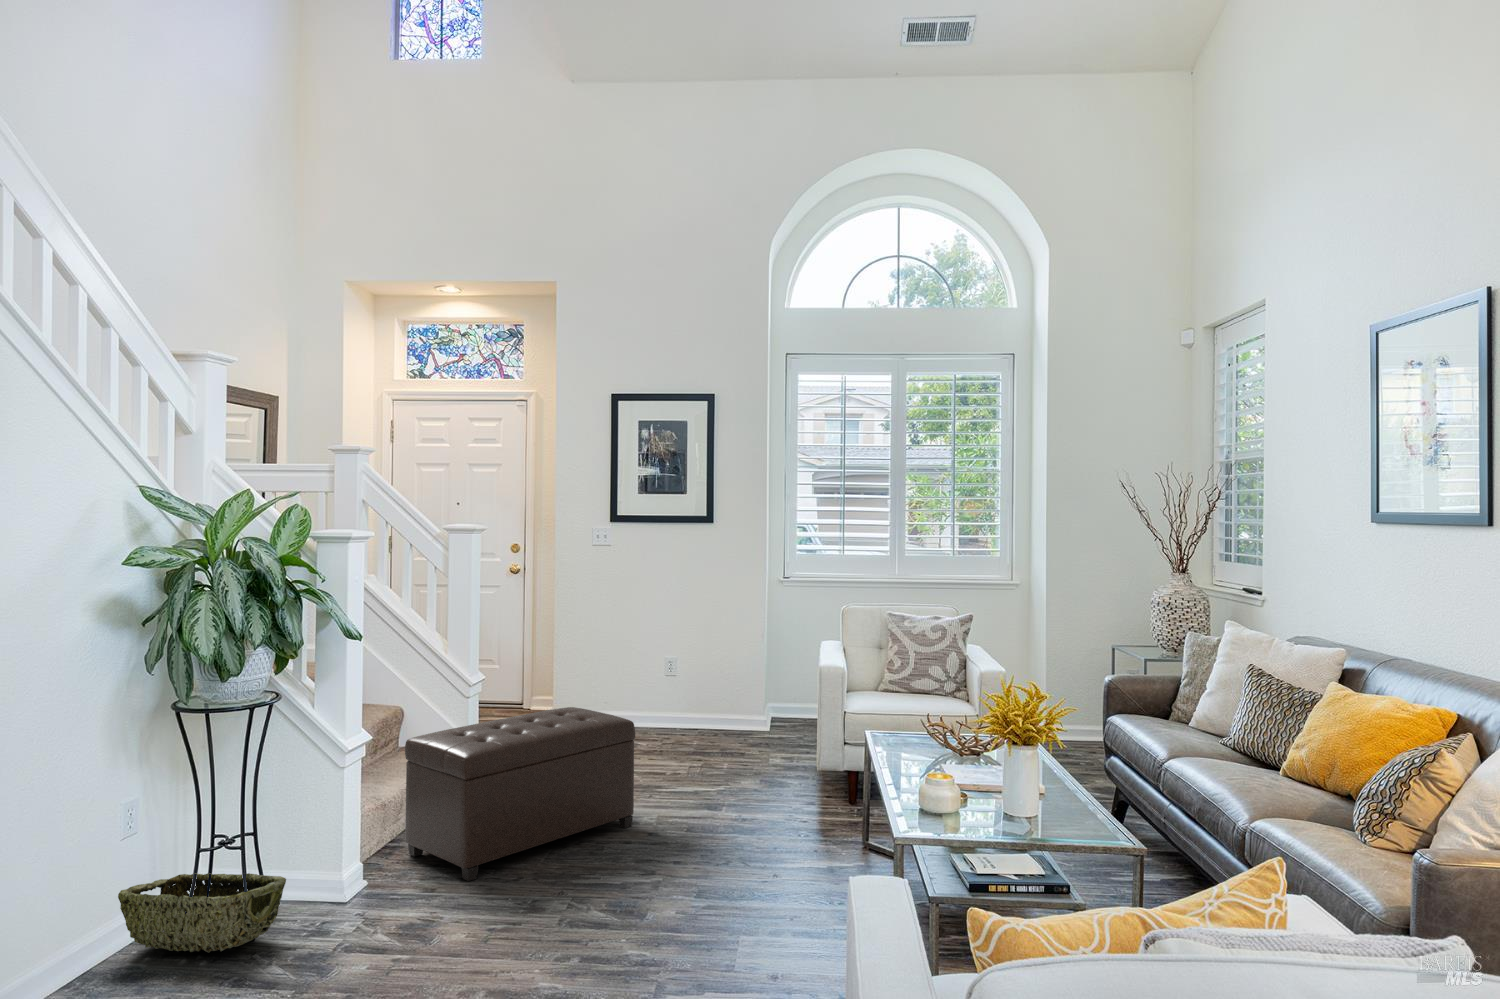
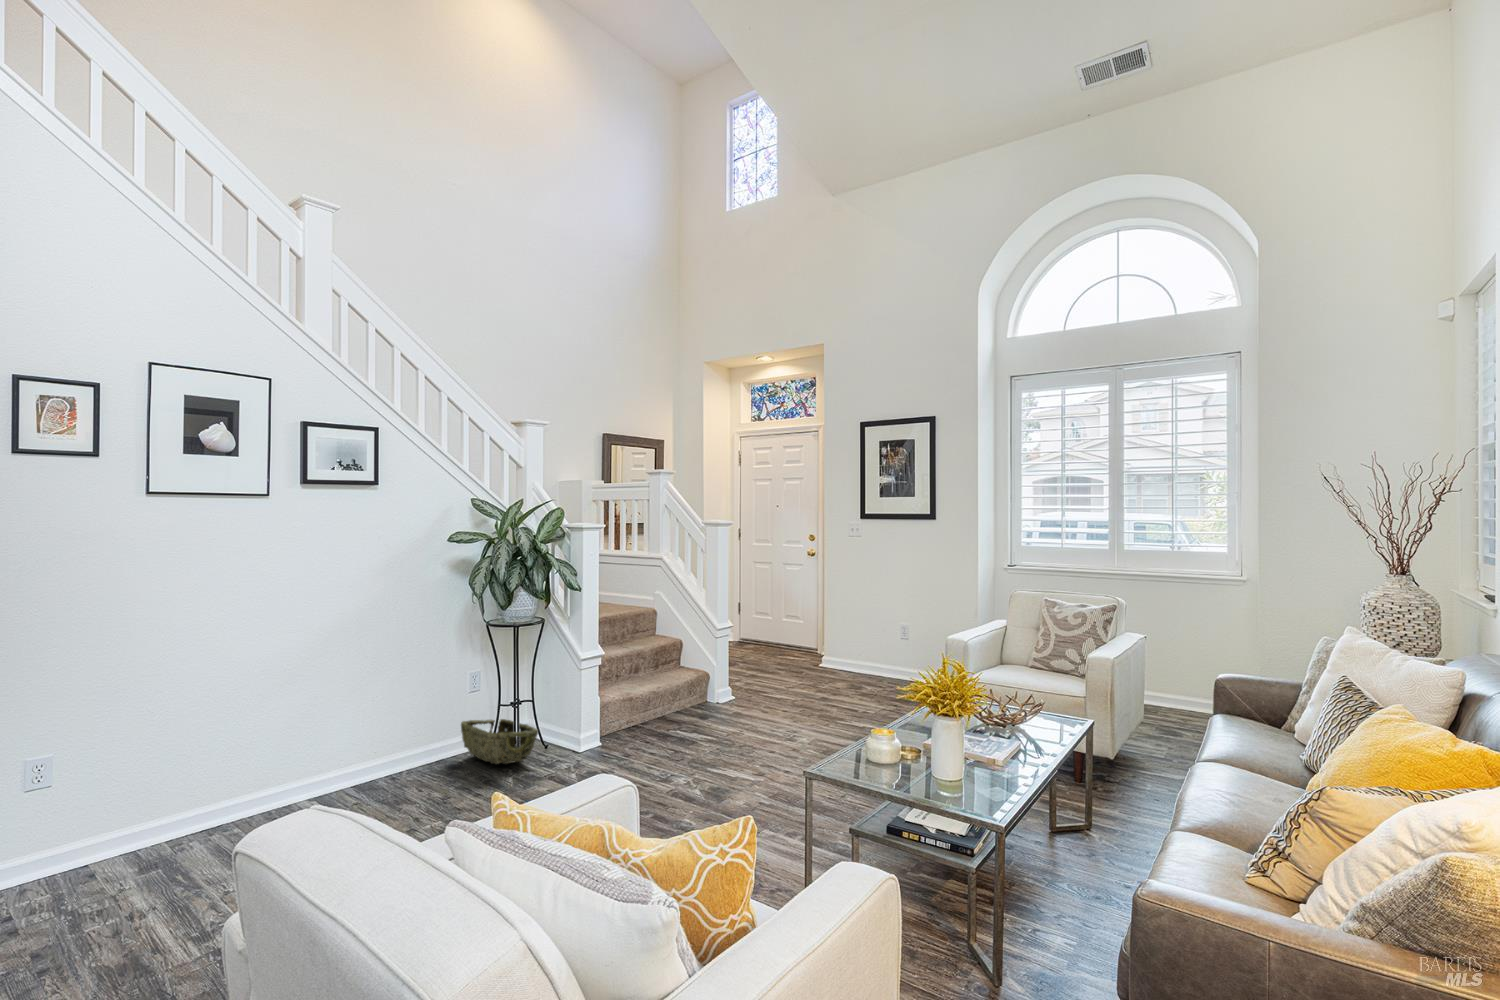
ottoman: present [405,707,635,881] -> none [639,651,791,755]

